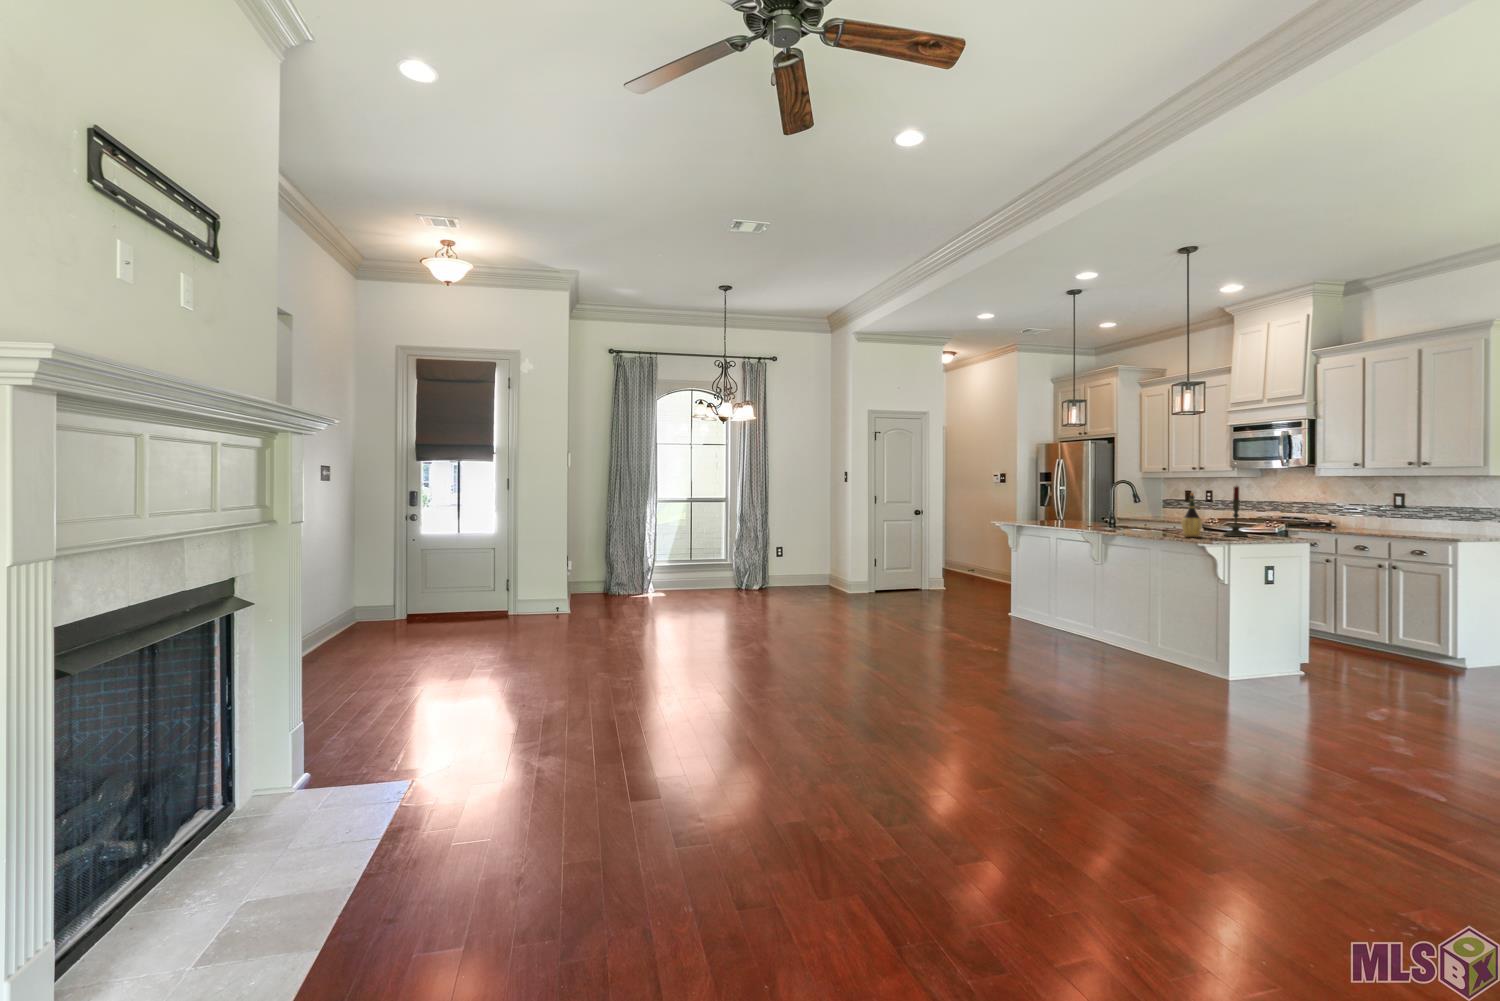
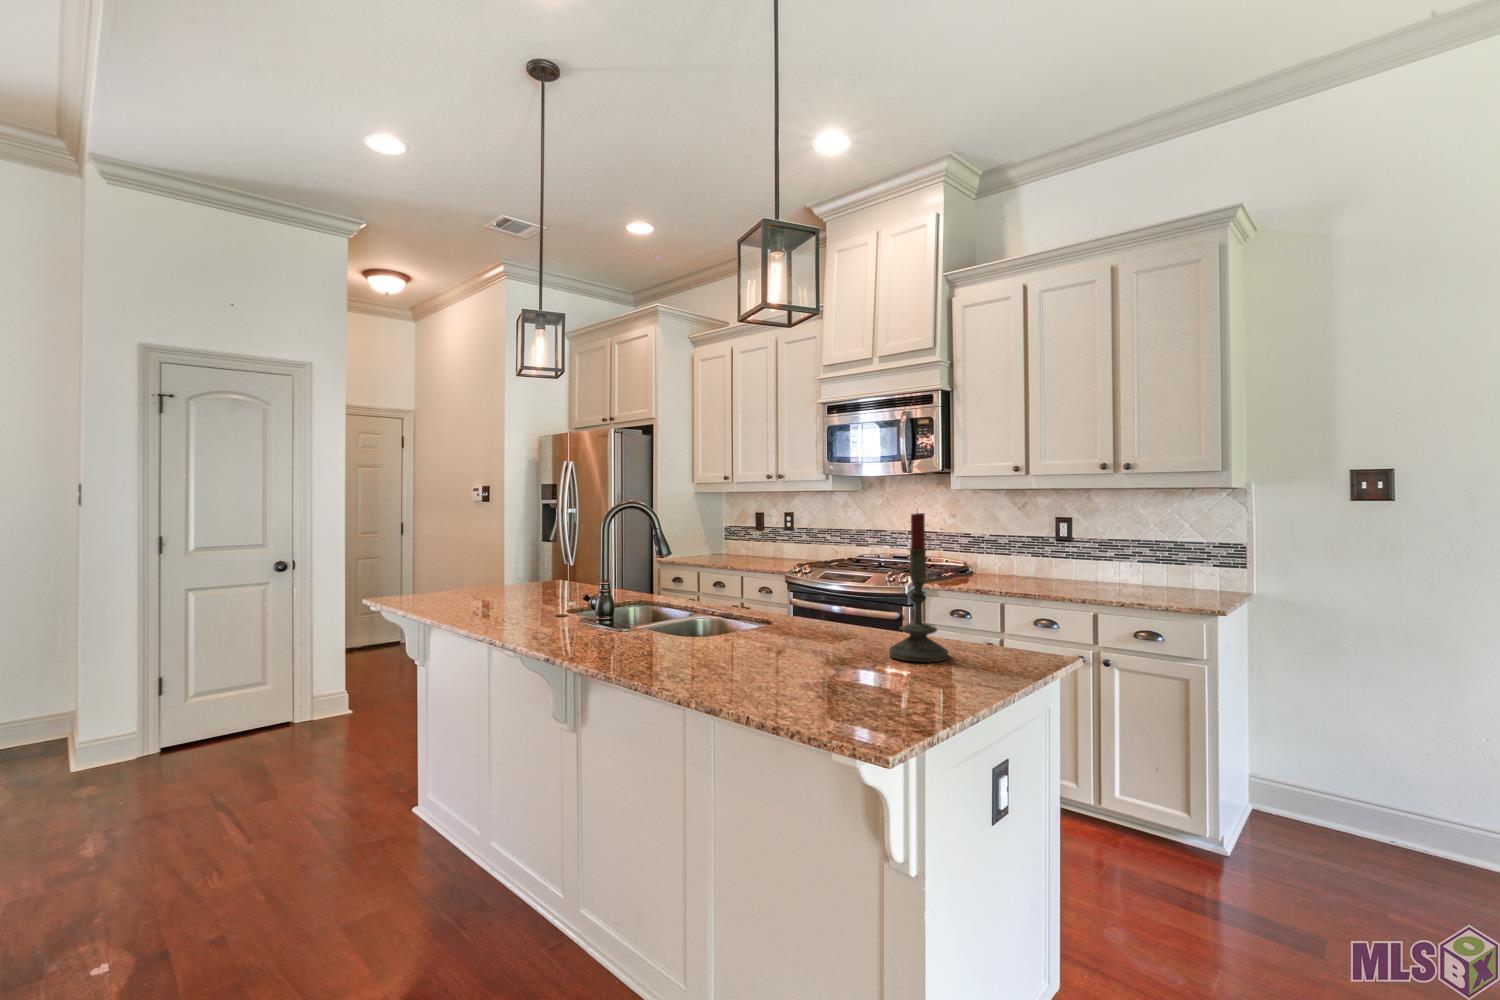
wine bottle: present [1181,493,1202,537] -> none [791,535,849,680]

